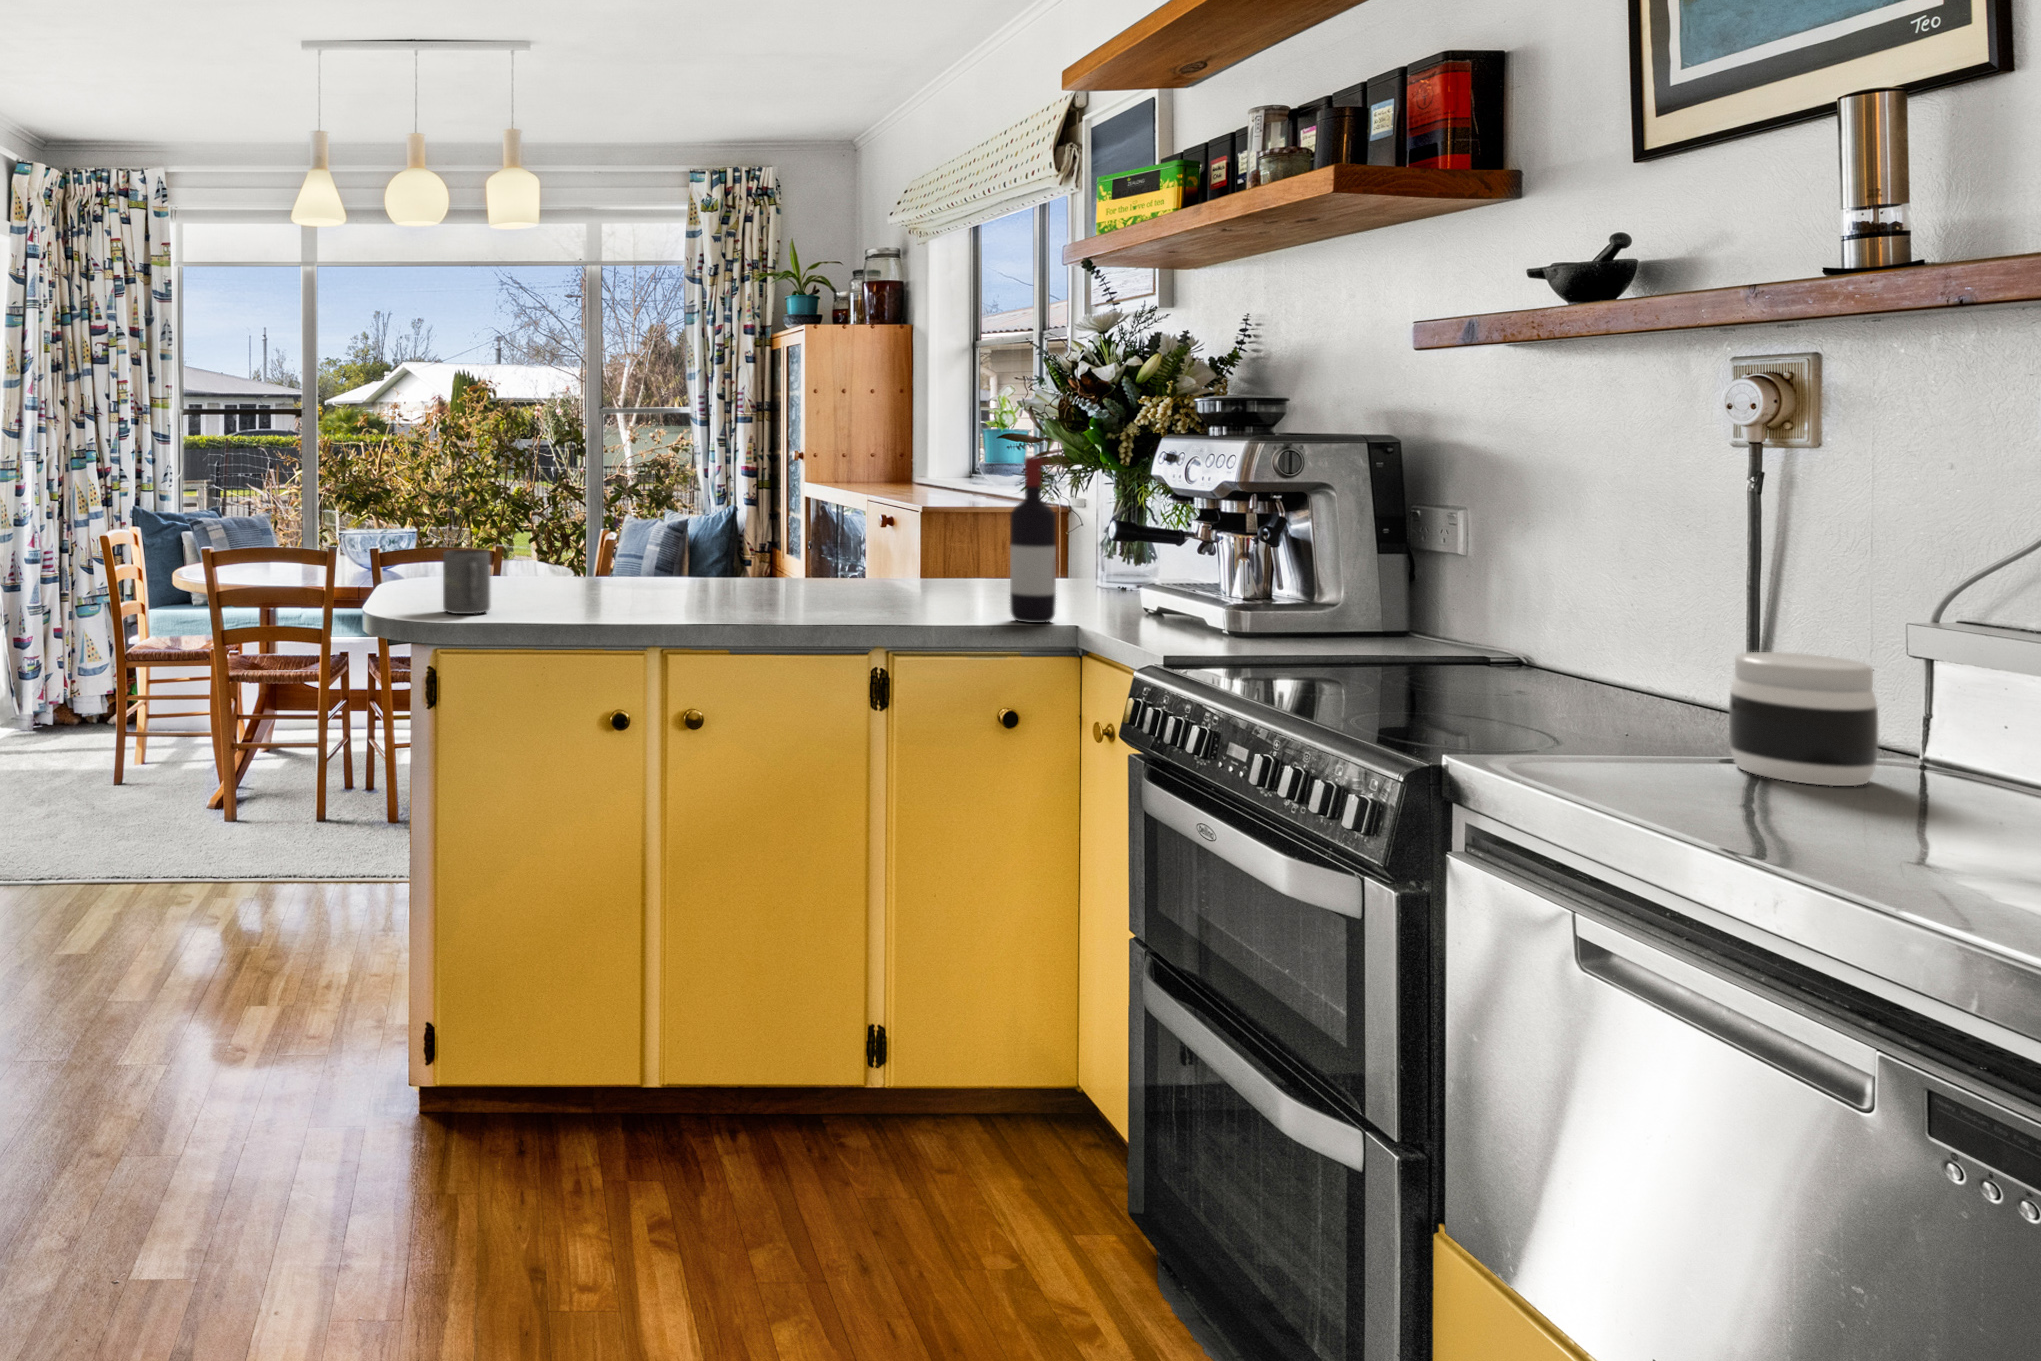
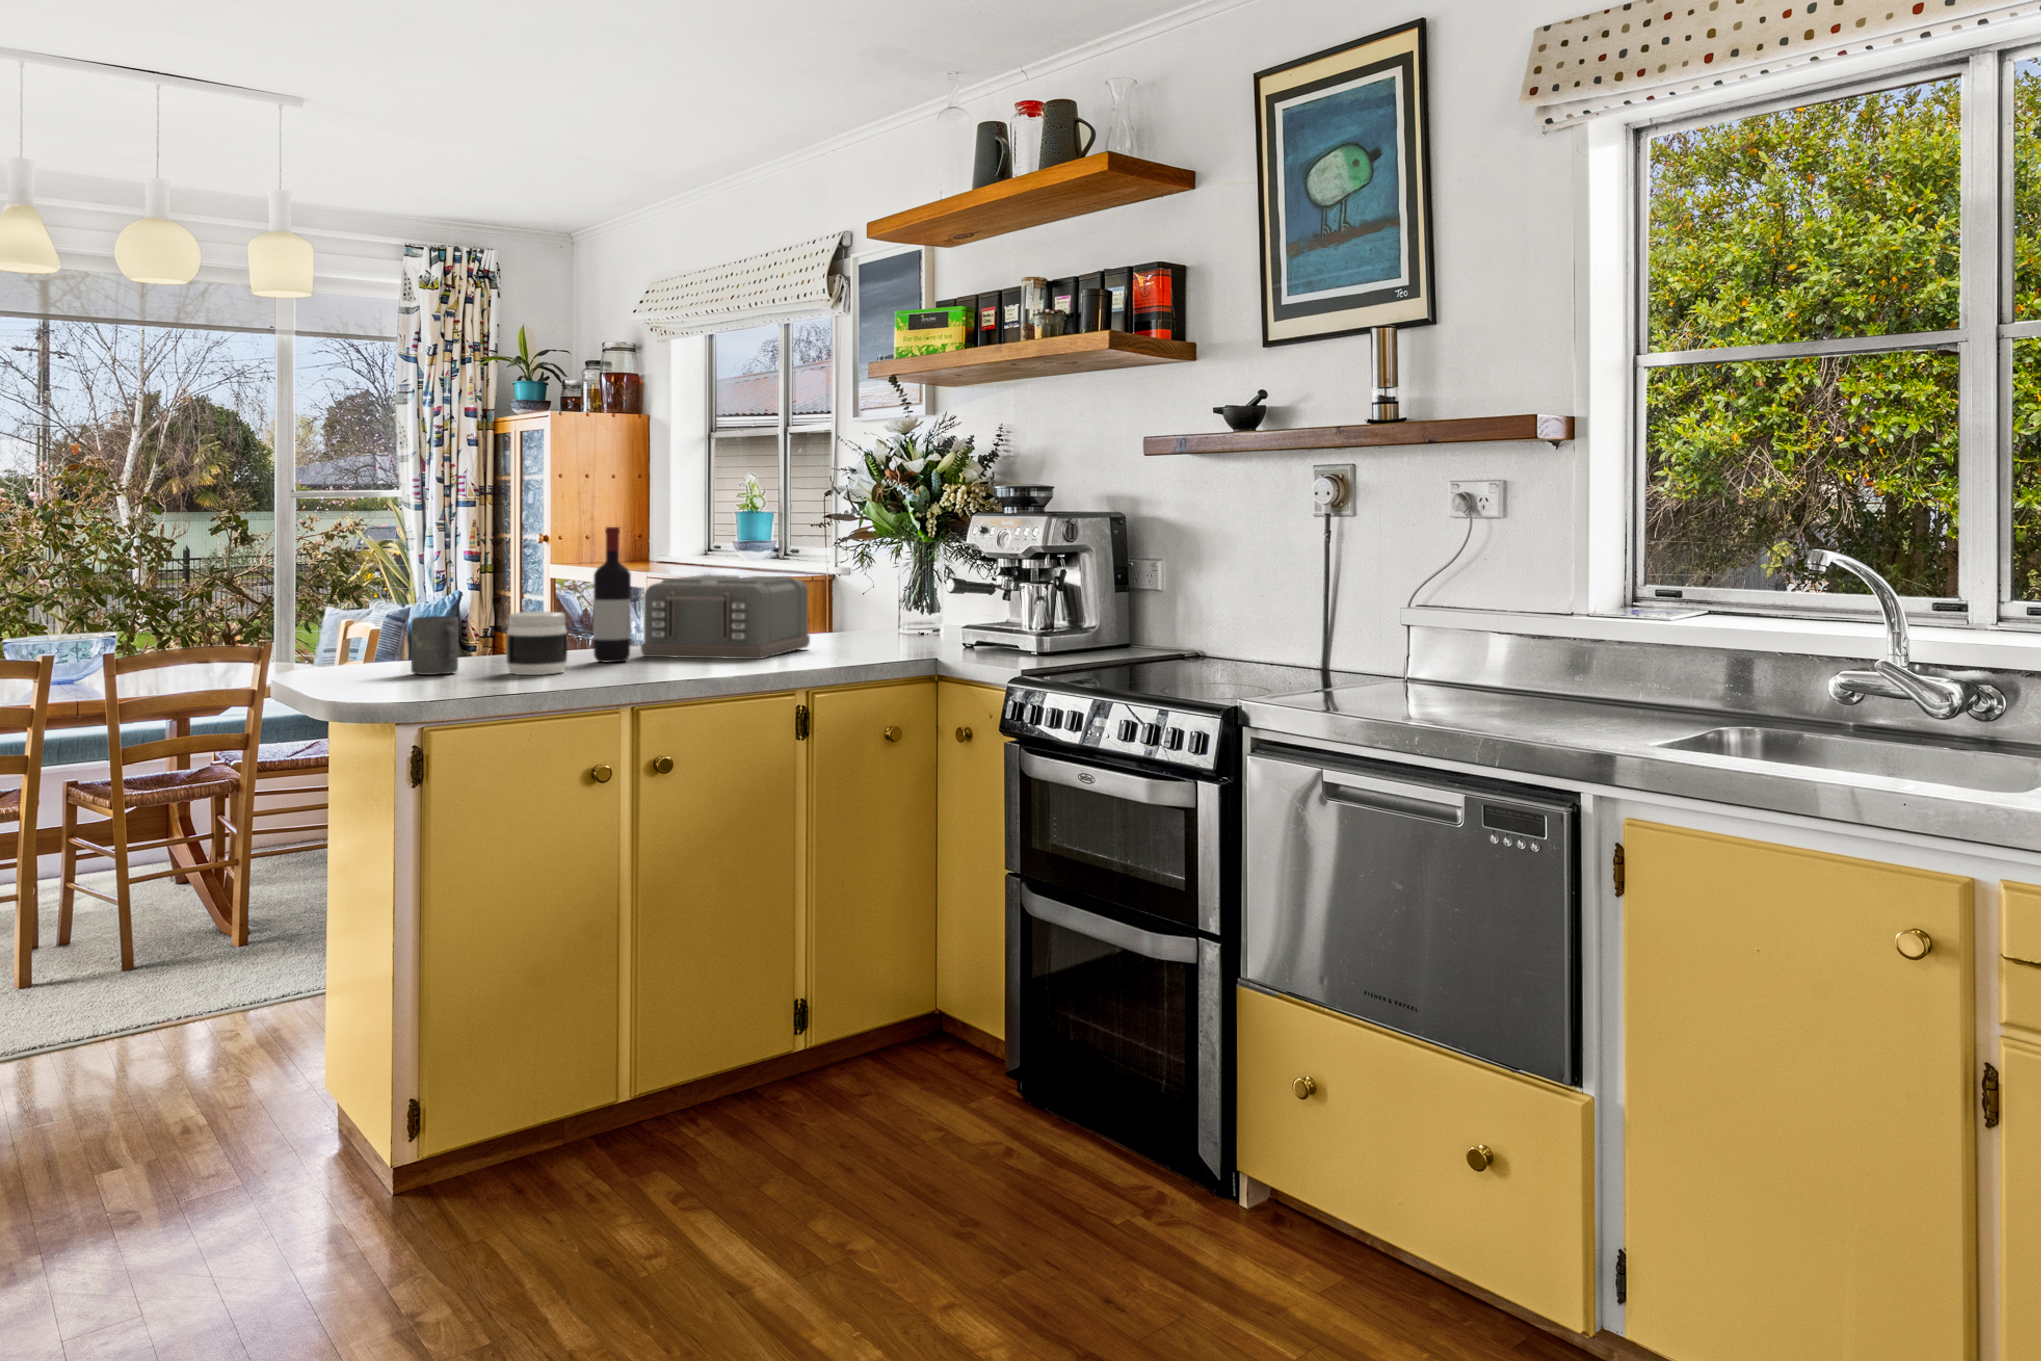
wine bottle: present [1010,456,1056,623] -> present [593,527,631,662]
toaster: none [726,509,942,618] -> present [641,575,810,659]
jar: present [1729,652,1879,786] -> present [506,612,568,675]

